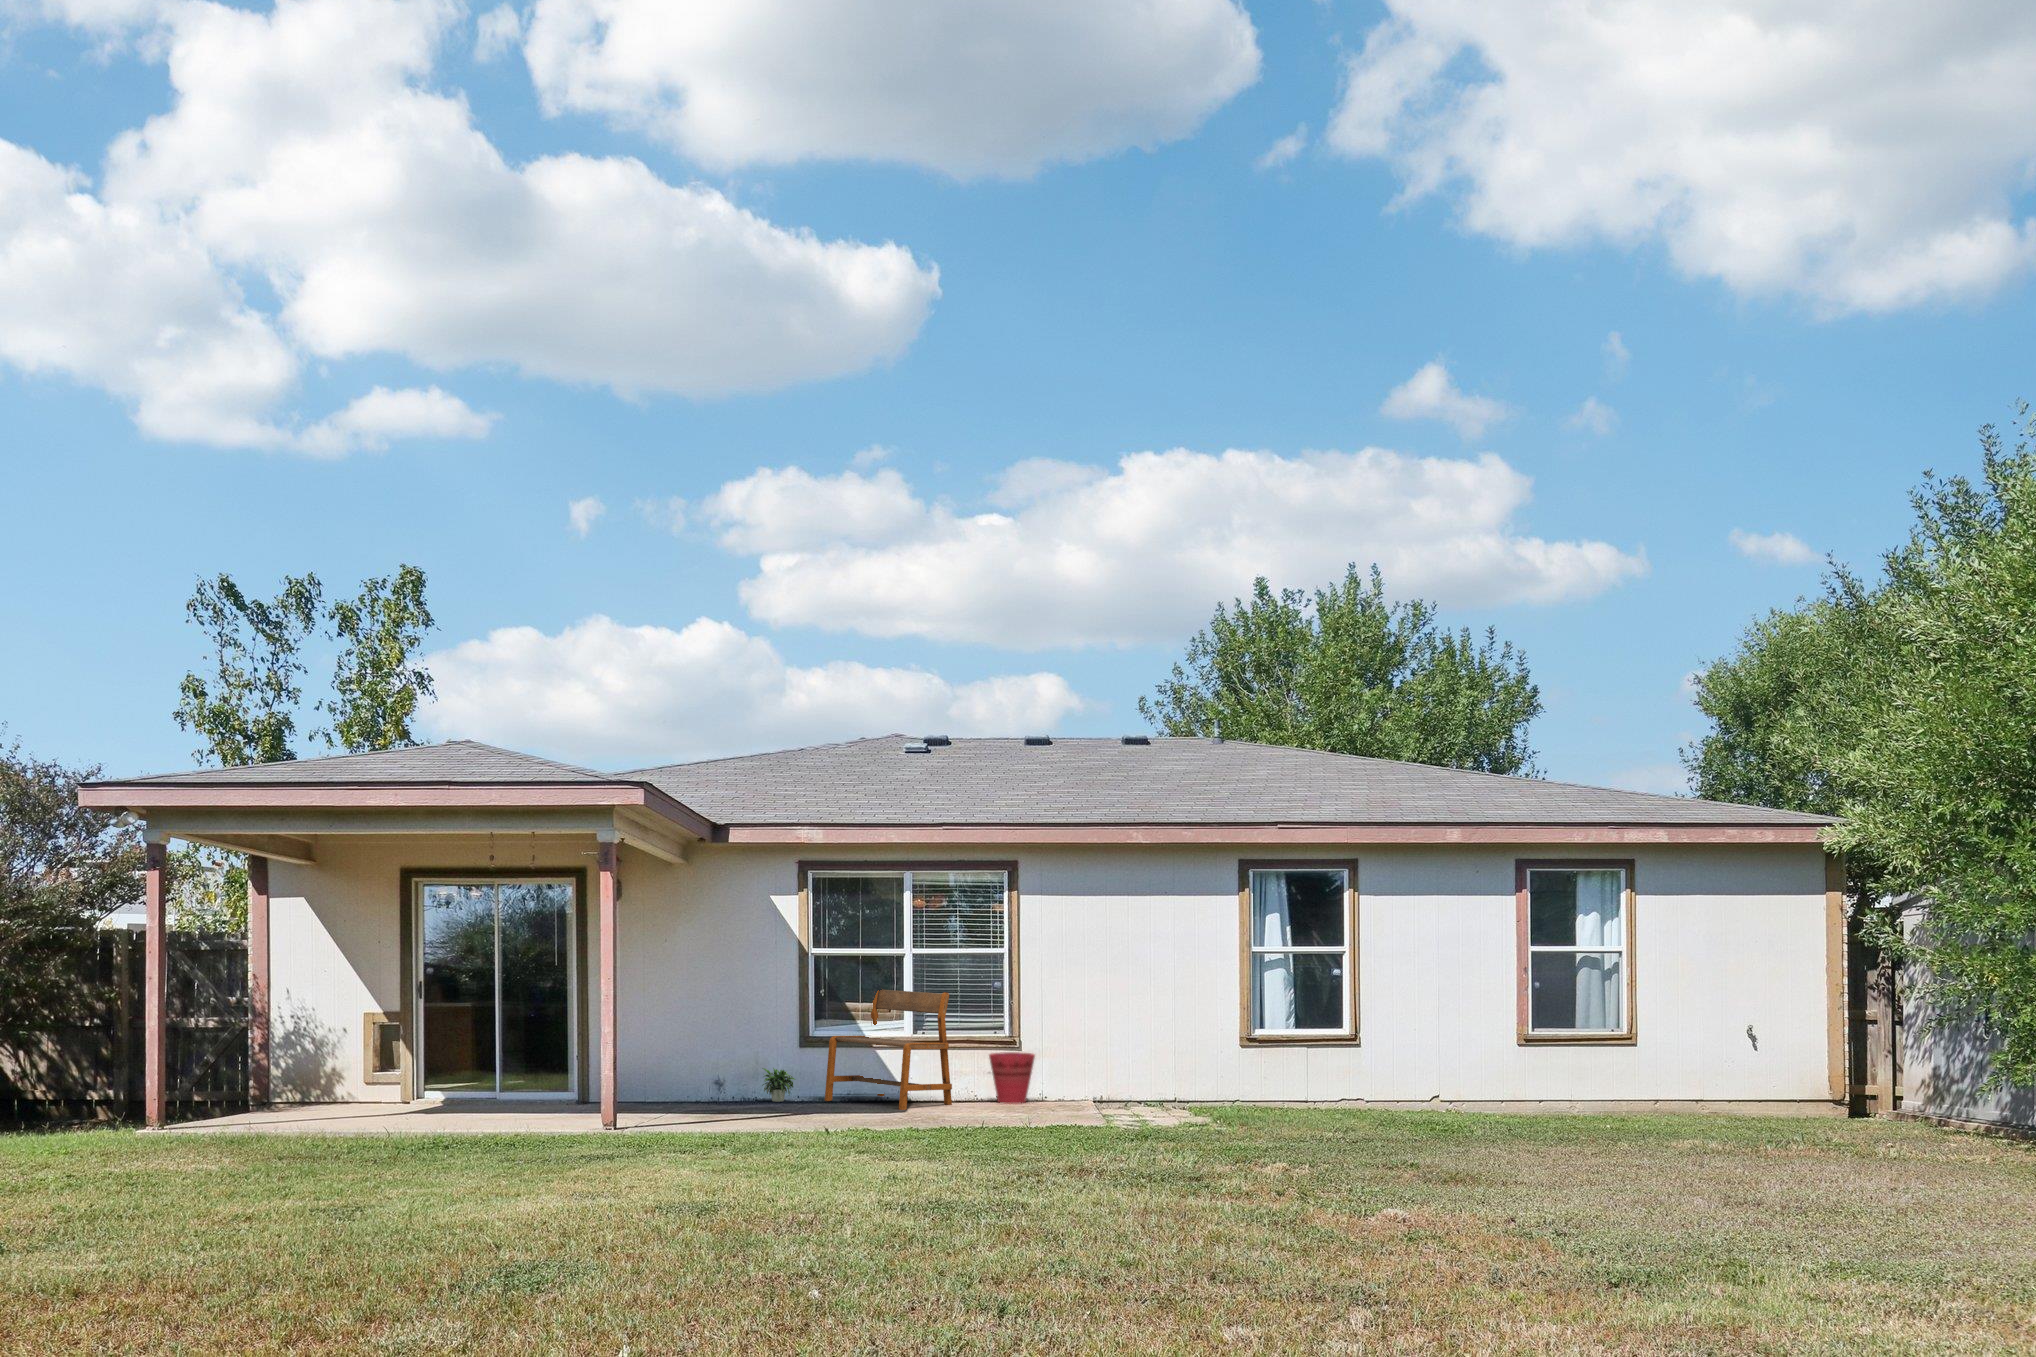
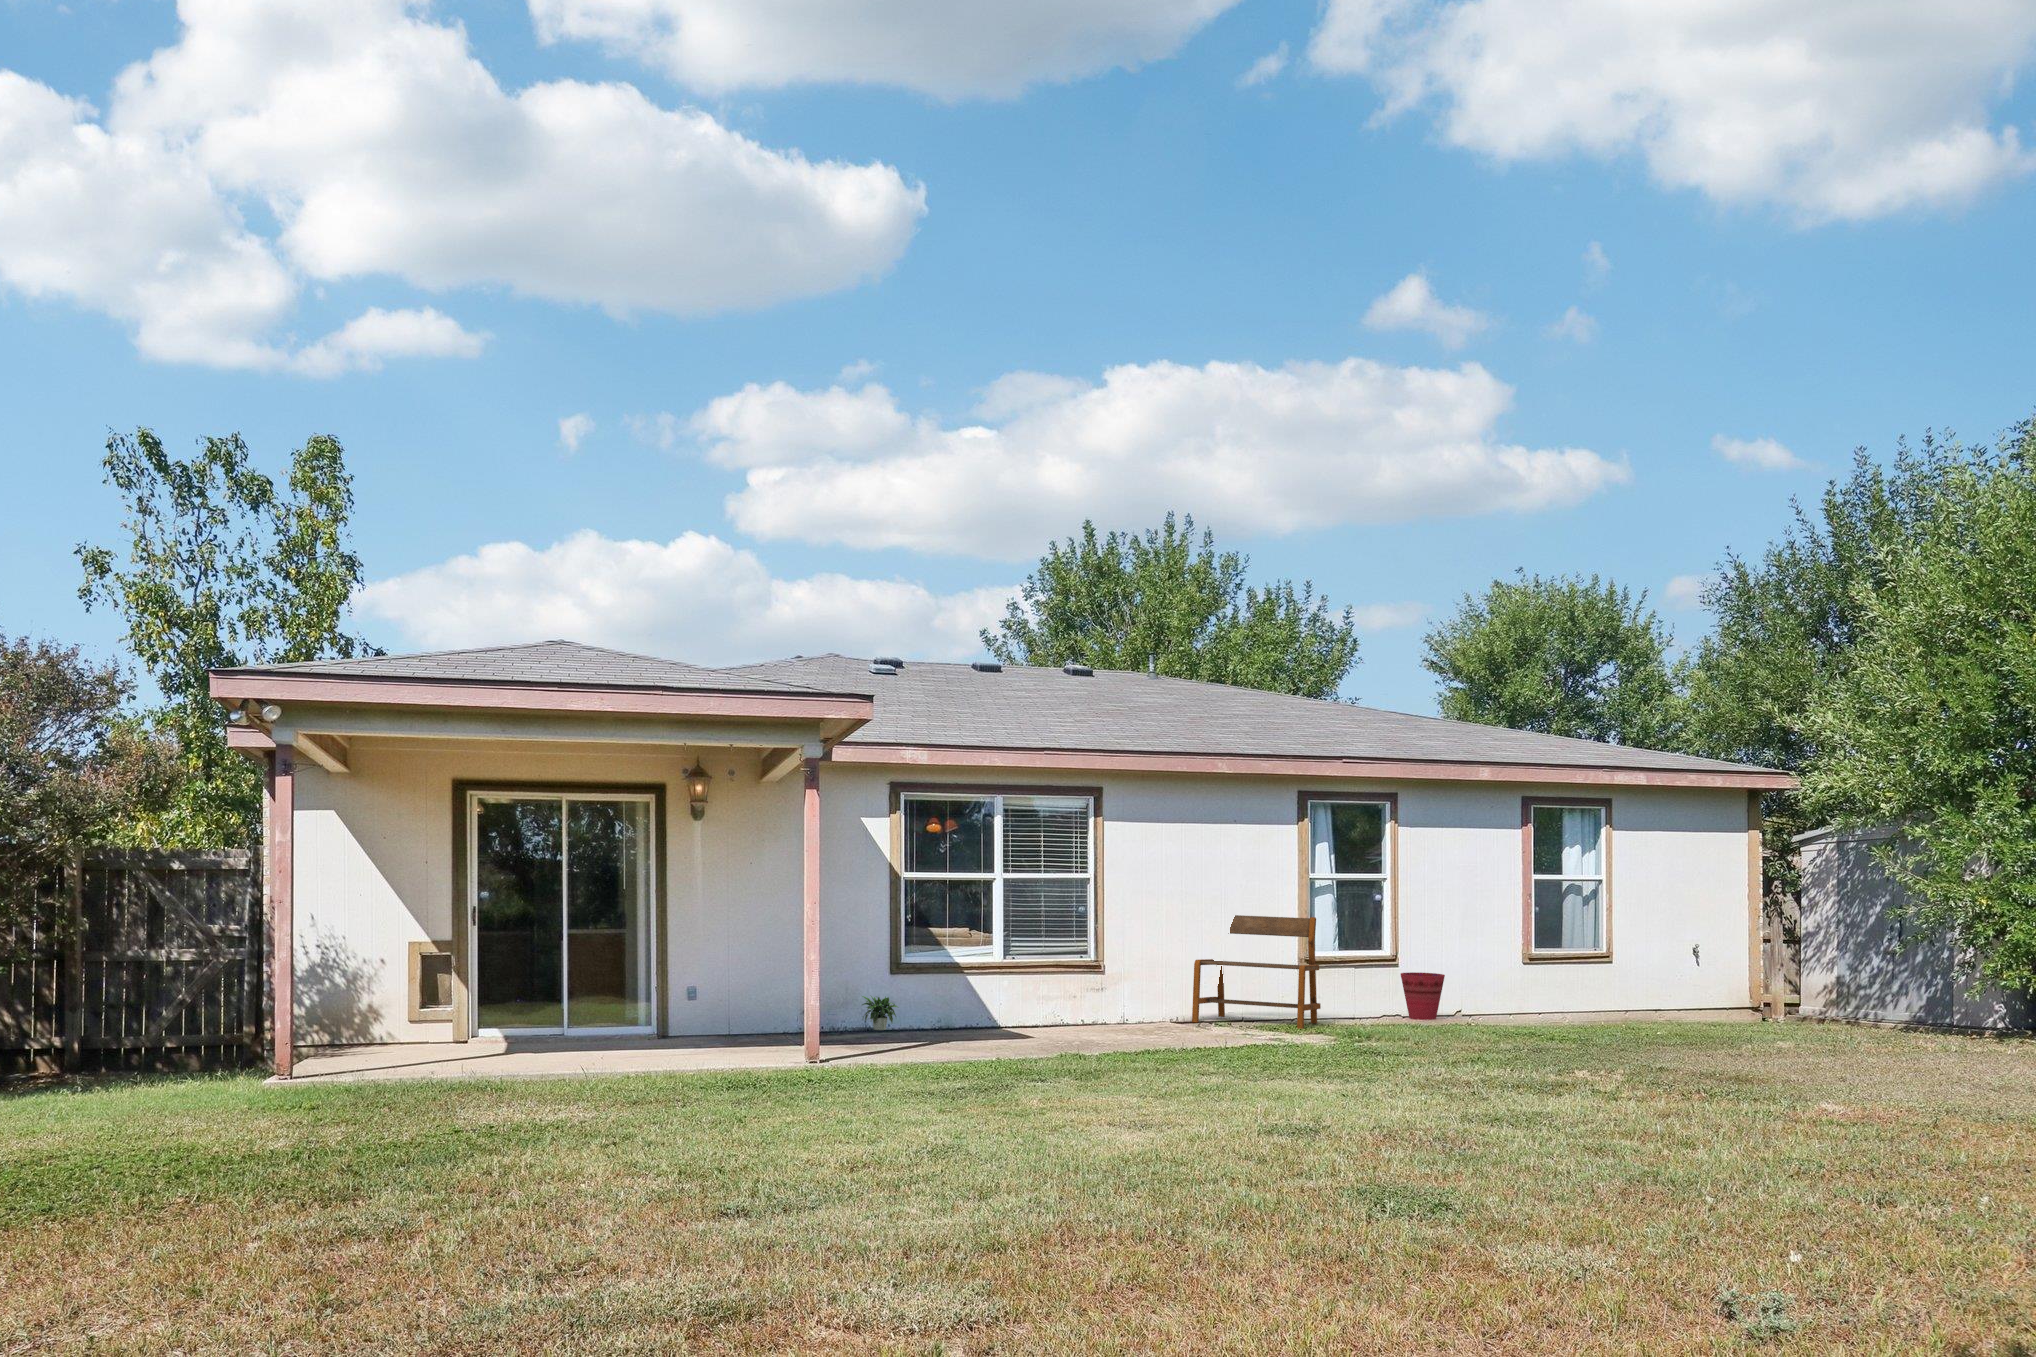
bench: present [825,990,952,1110] -> present [1192,915,1321,1029]
bucket: present [989,1052,1035,1104] -> present [1401,972,1445,1020]

